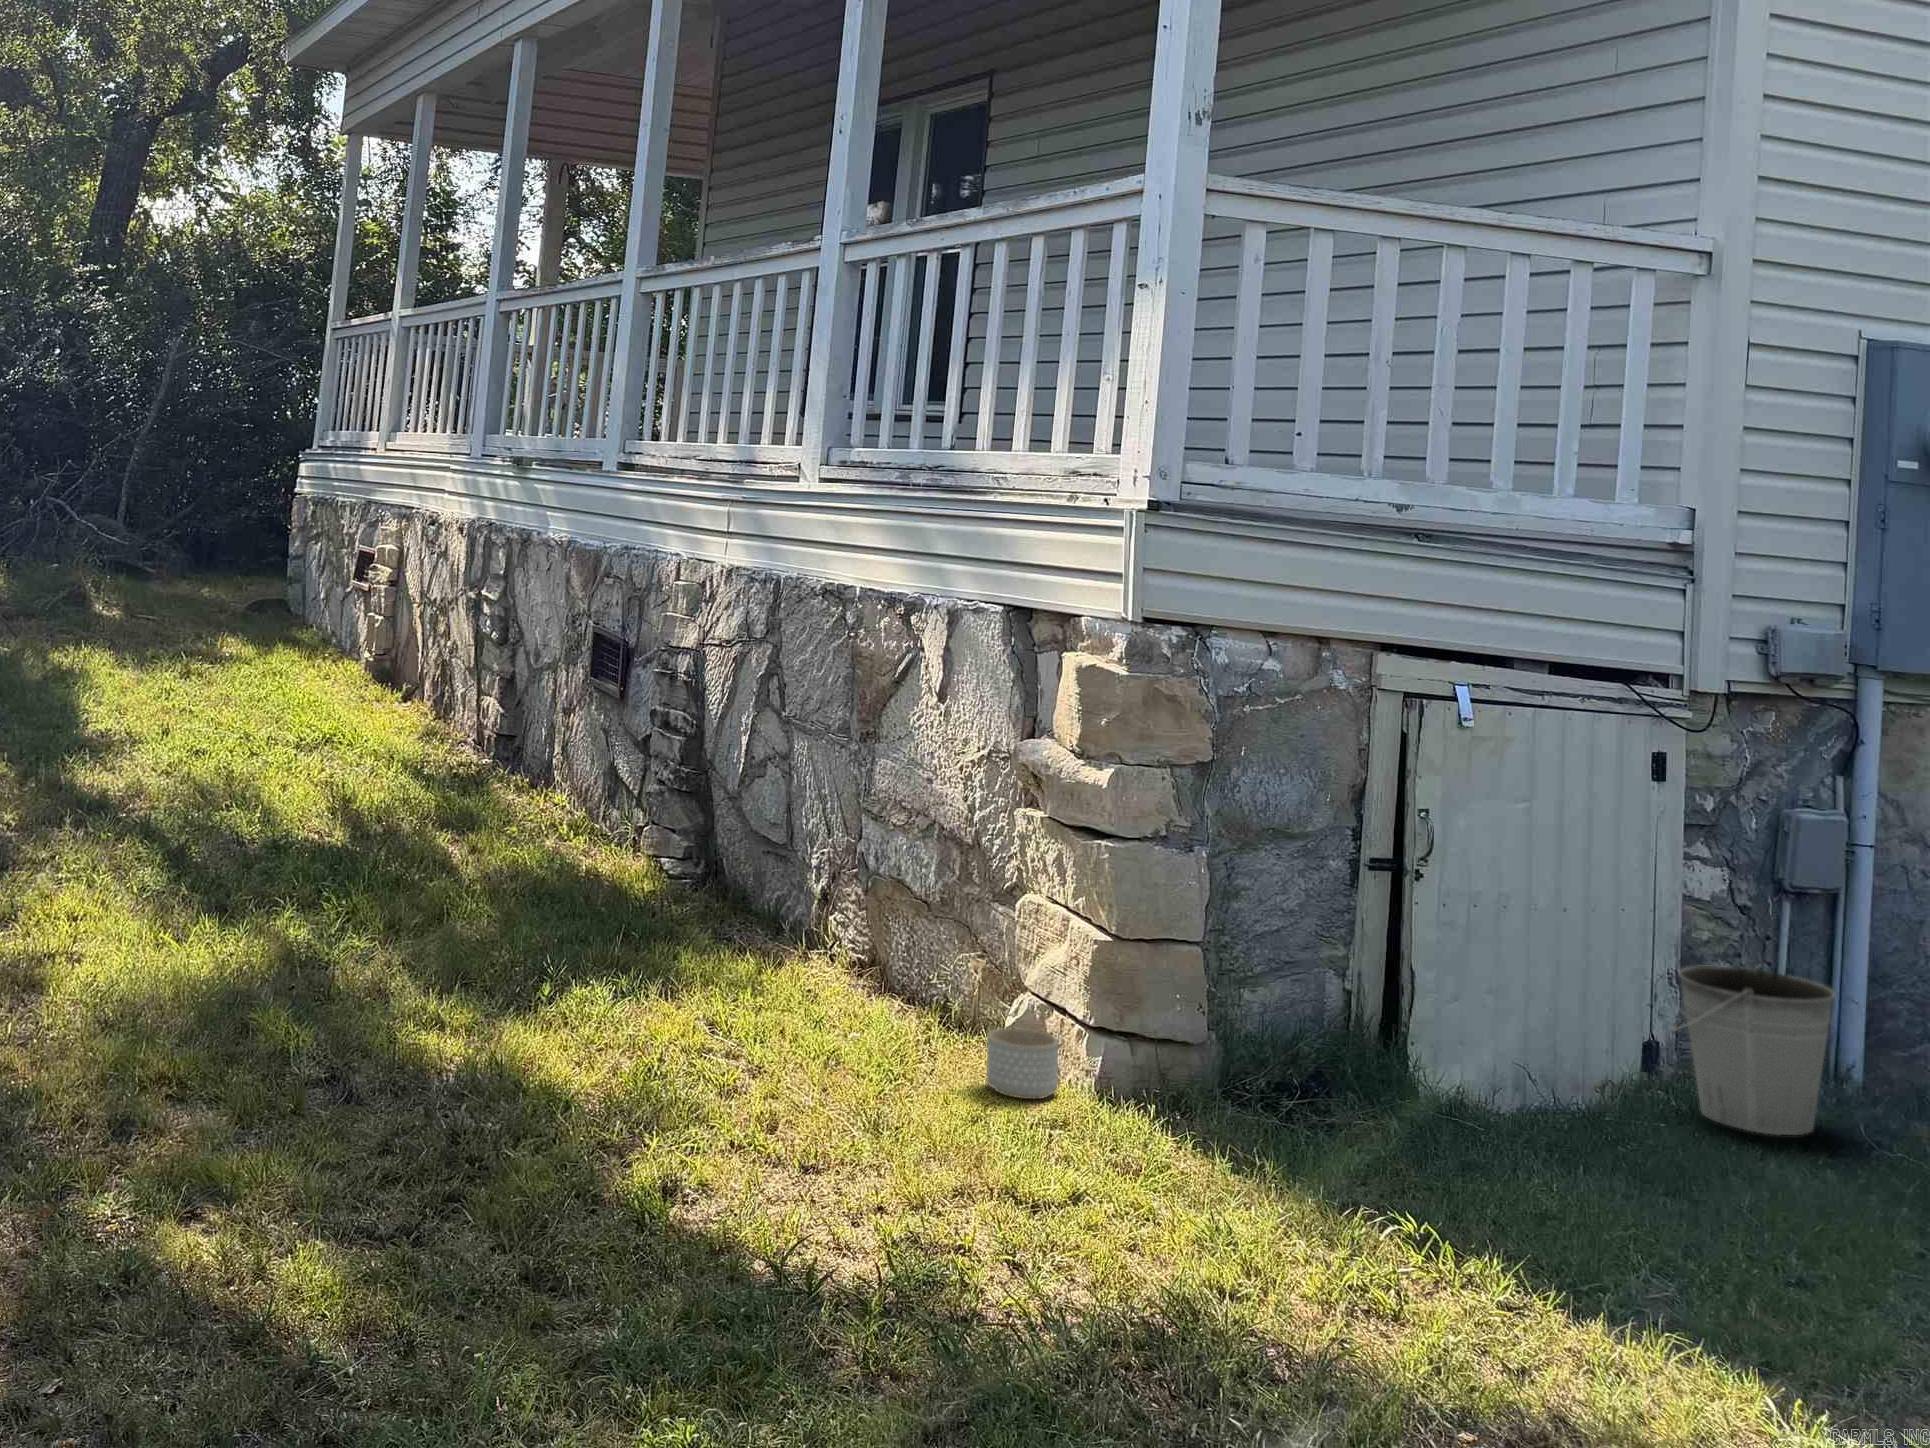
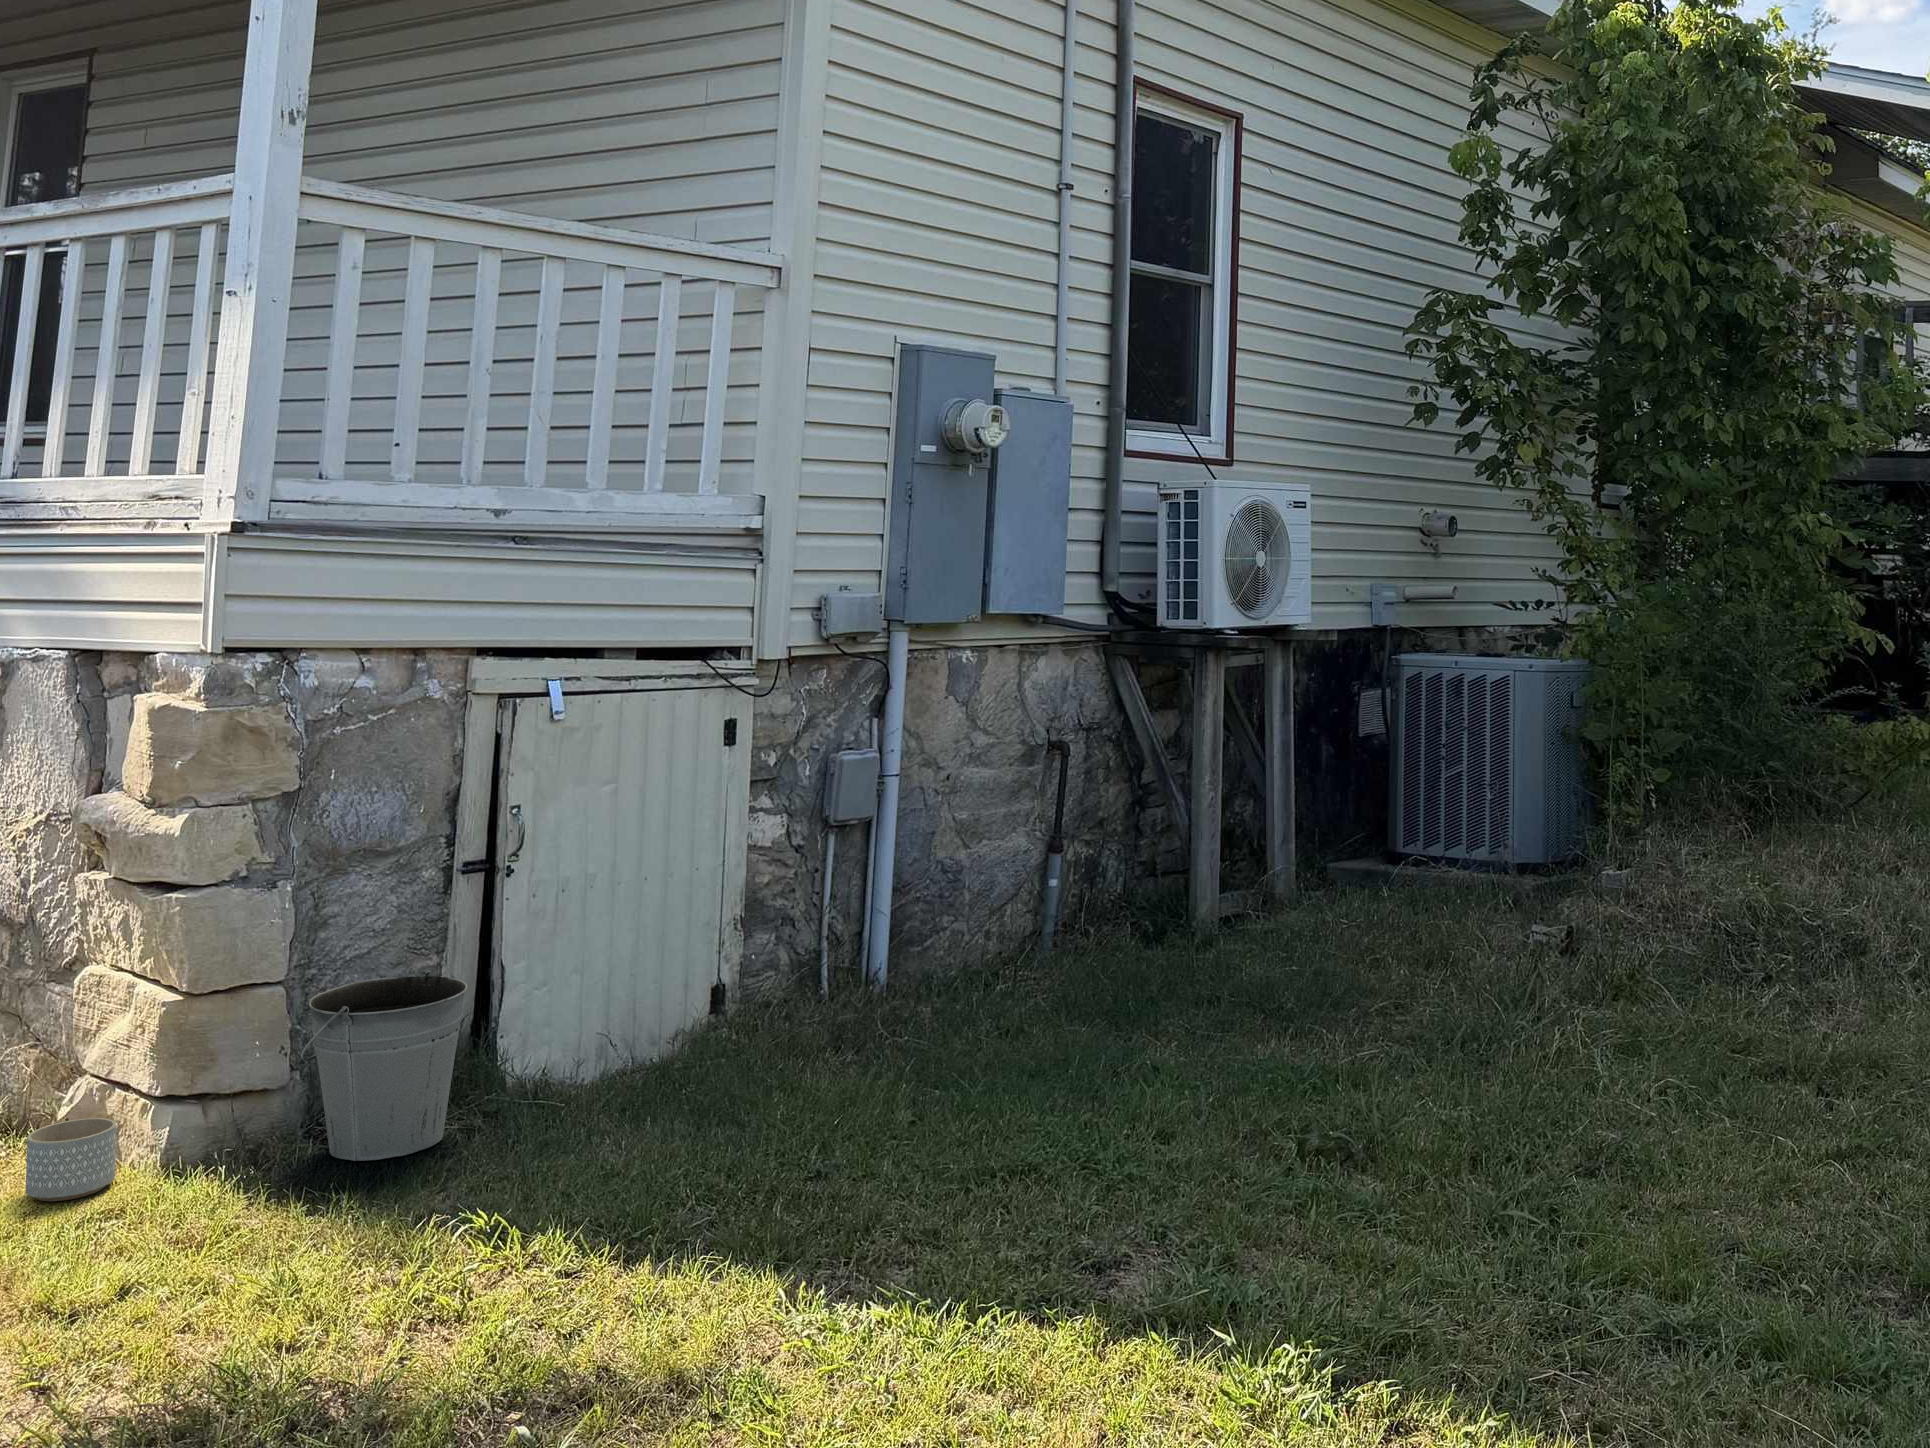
bucket: present [1673,965,1835,1135] -> present [301,968,467,1161]

